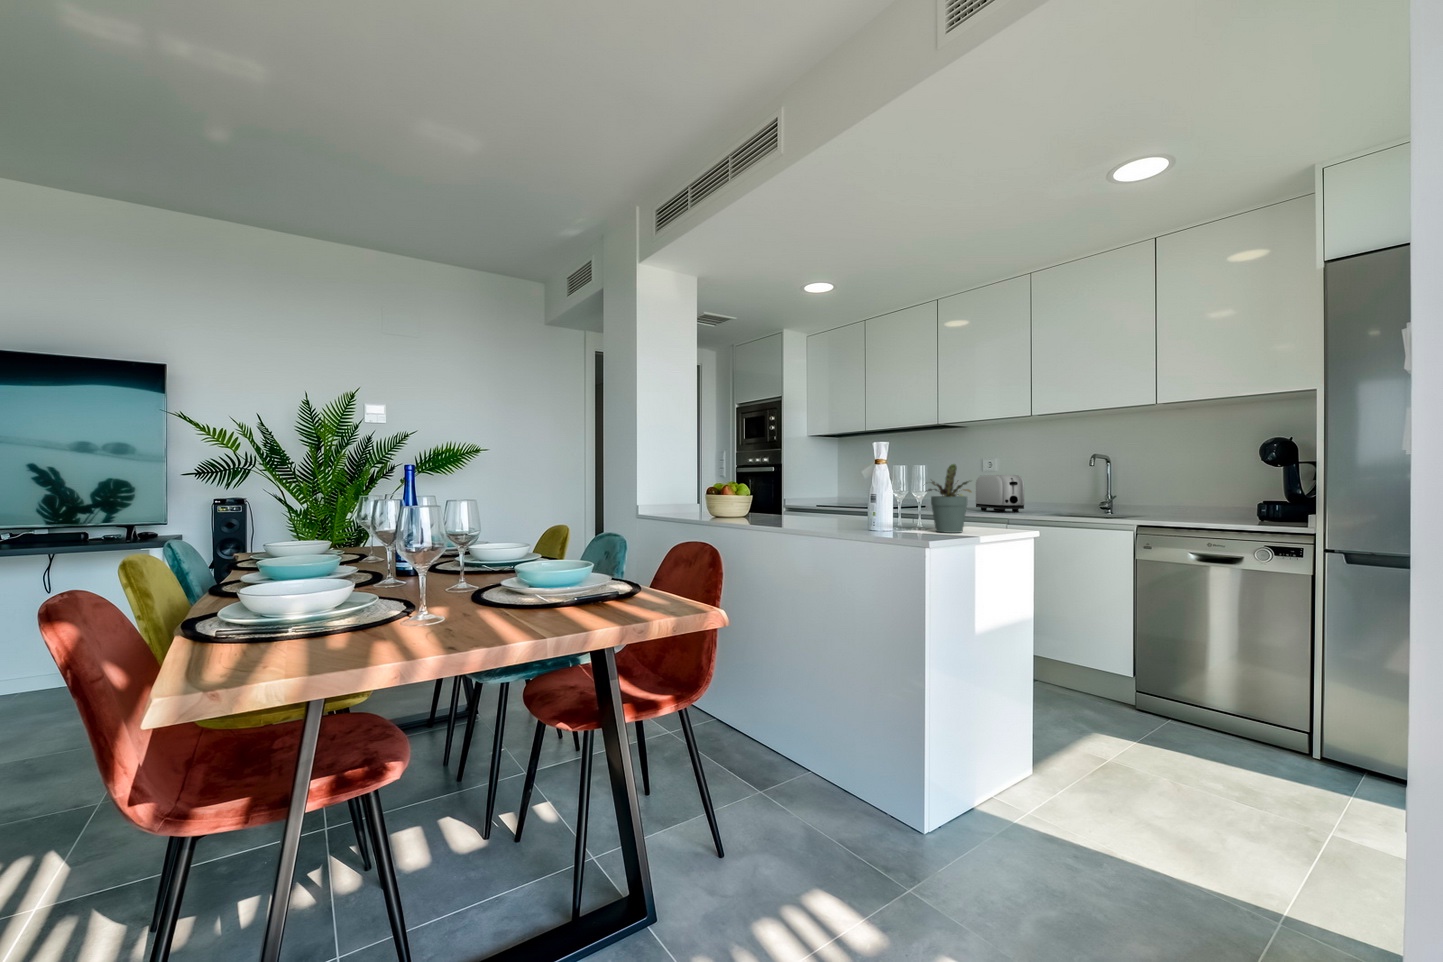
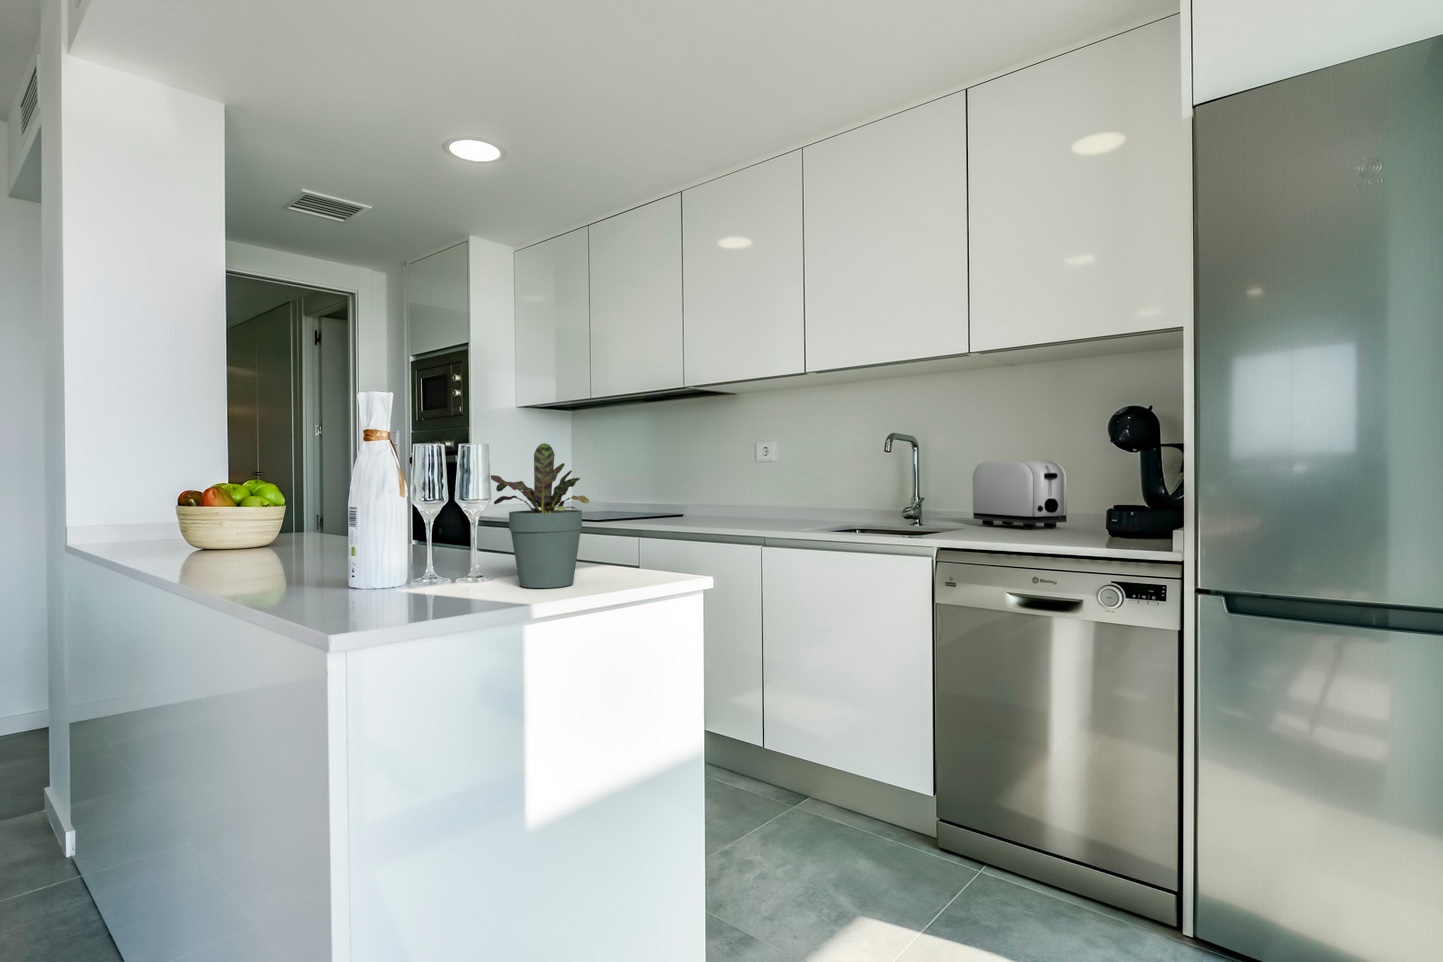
toaster: present [975,475,1024,512] -> present [973,460,1067,529]

